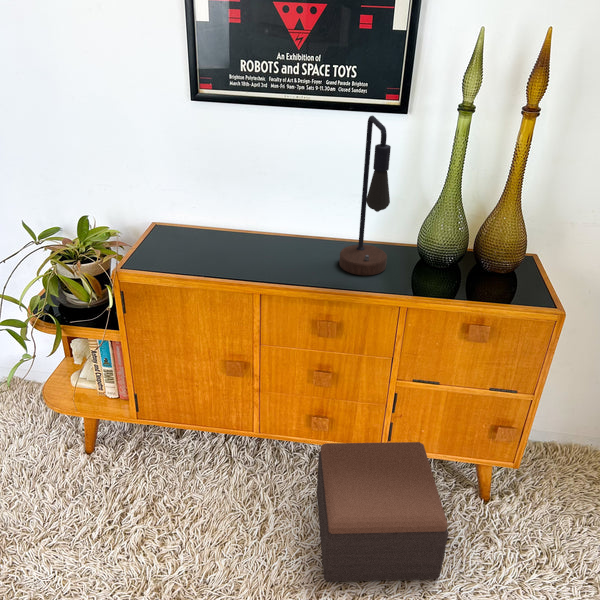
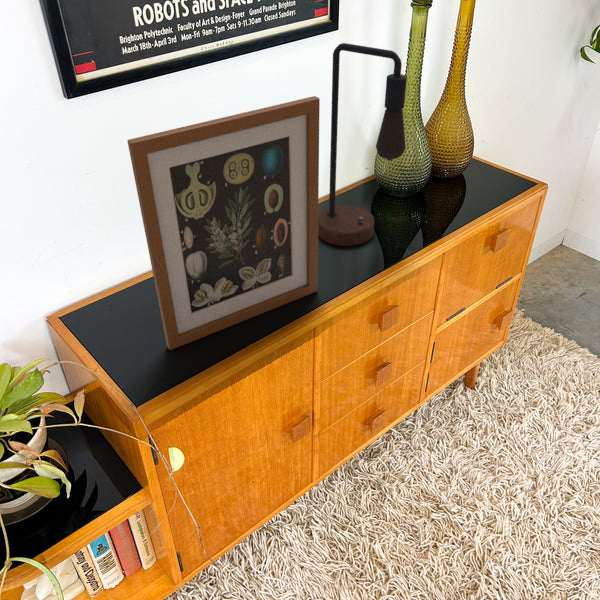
picture frame: none [162,121,286,279] -> present [128,96,320,350]
footstool: present [317,442,448,581] -> none [377,375,545,553]

